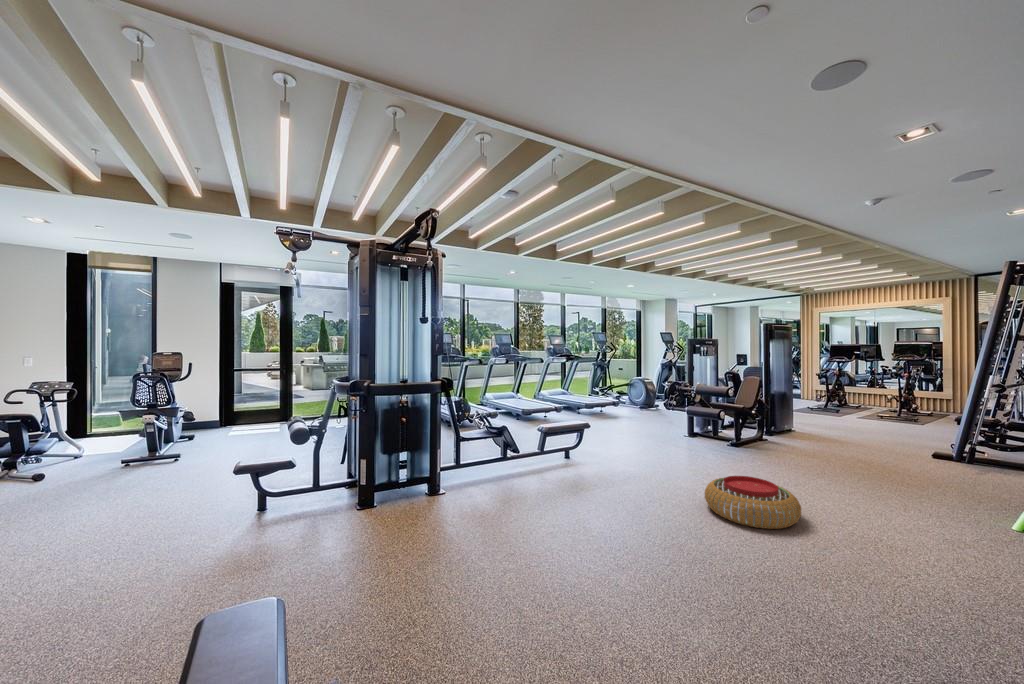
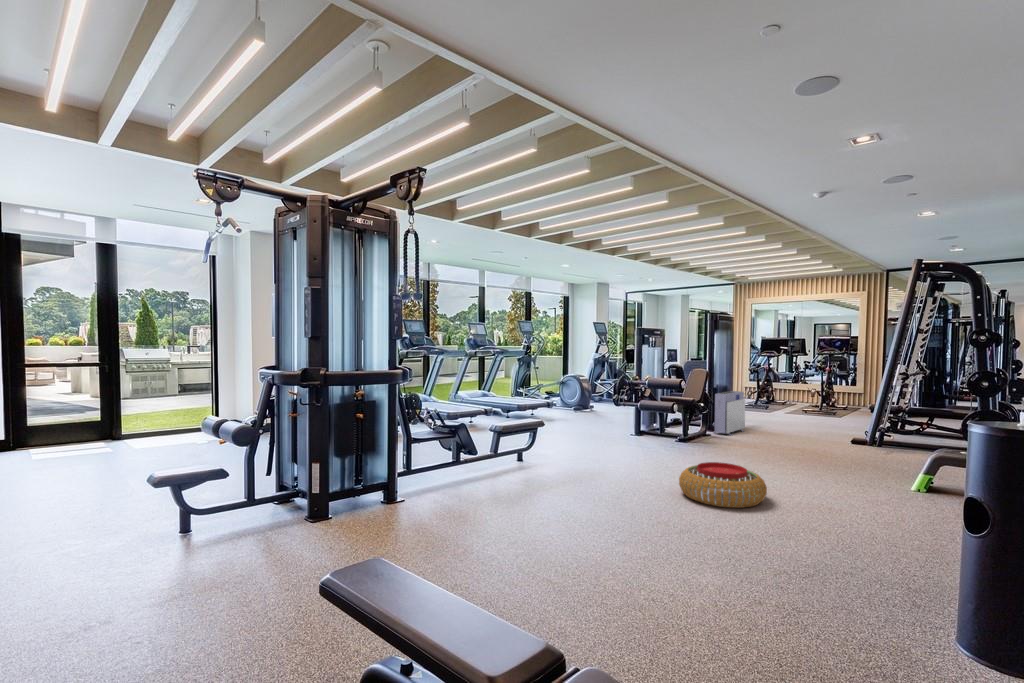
air purifier: none [767,398,803,441] -> present [714,391,745,435]

